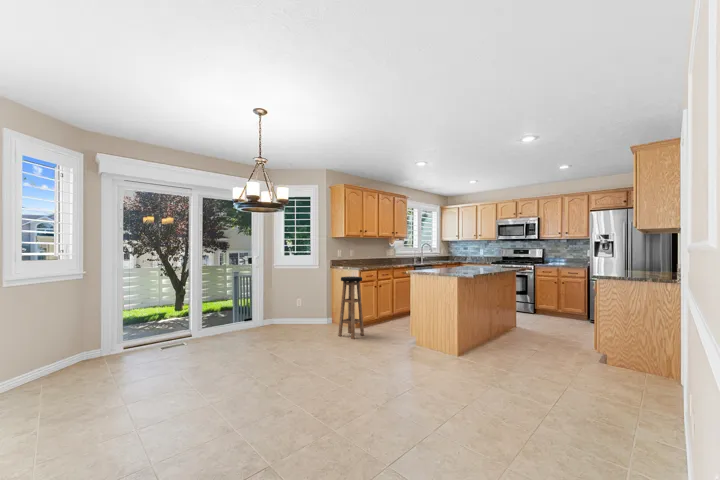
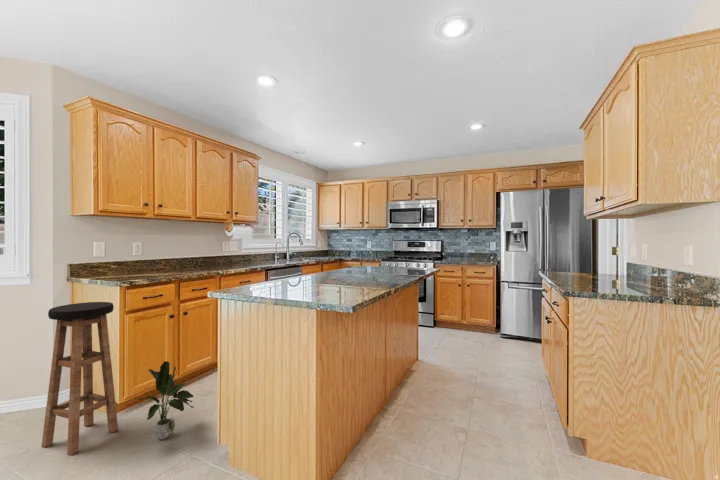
potted plant: none [378,304,399,339] -> present [139,361,194,440]

